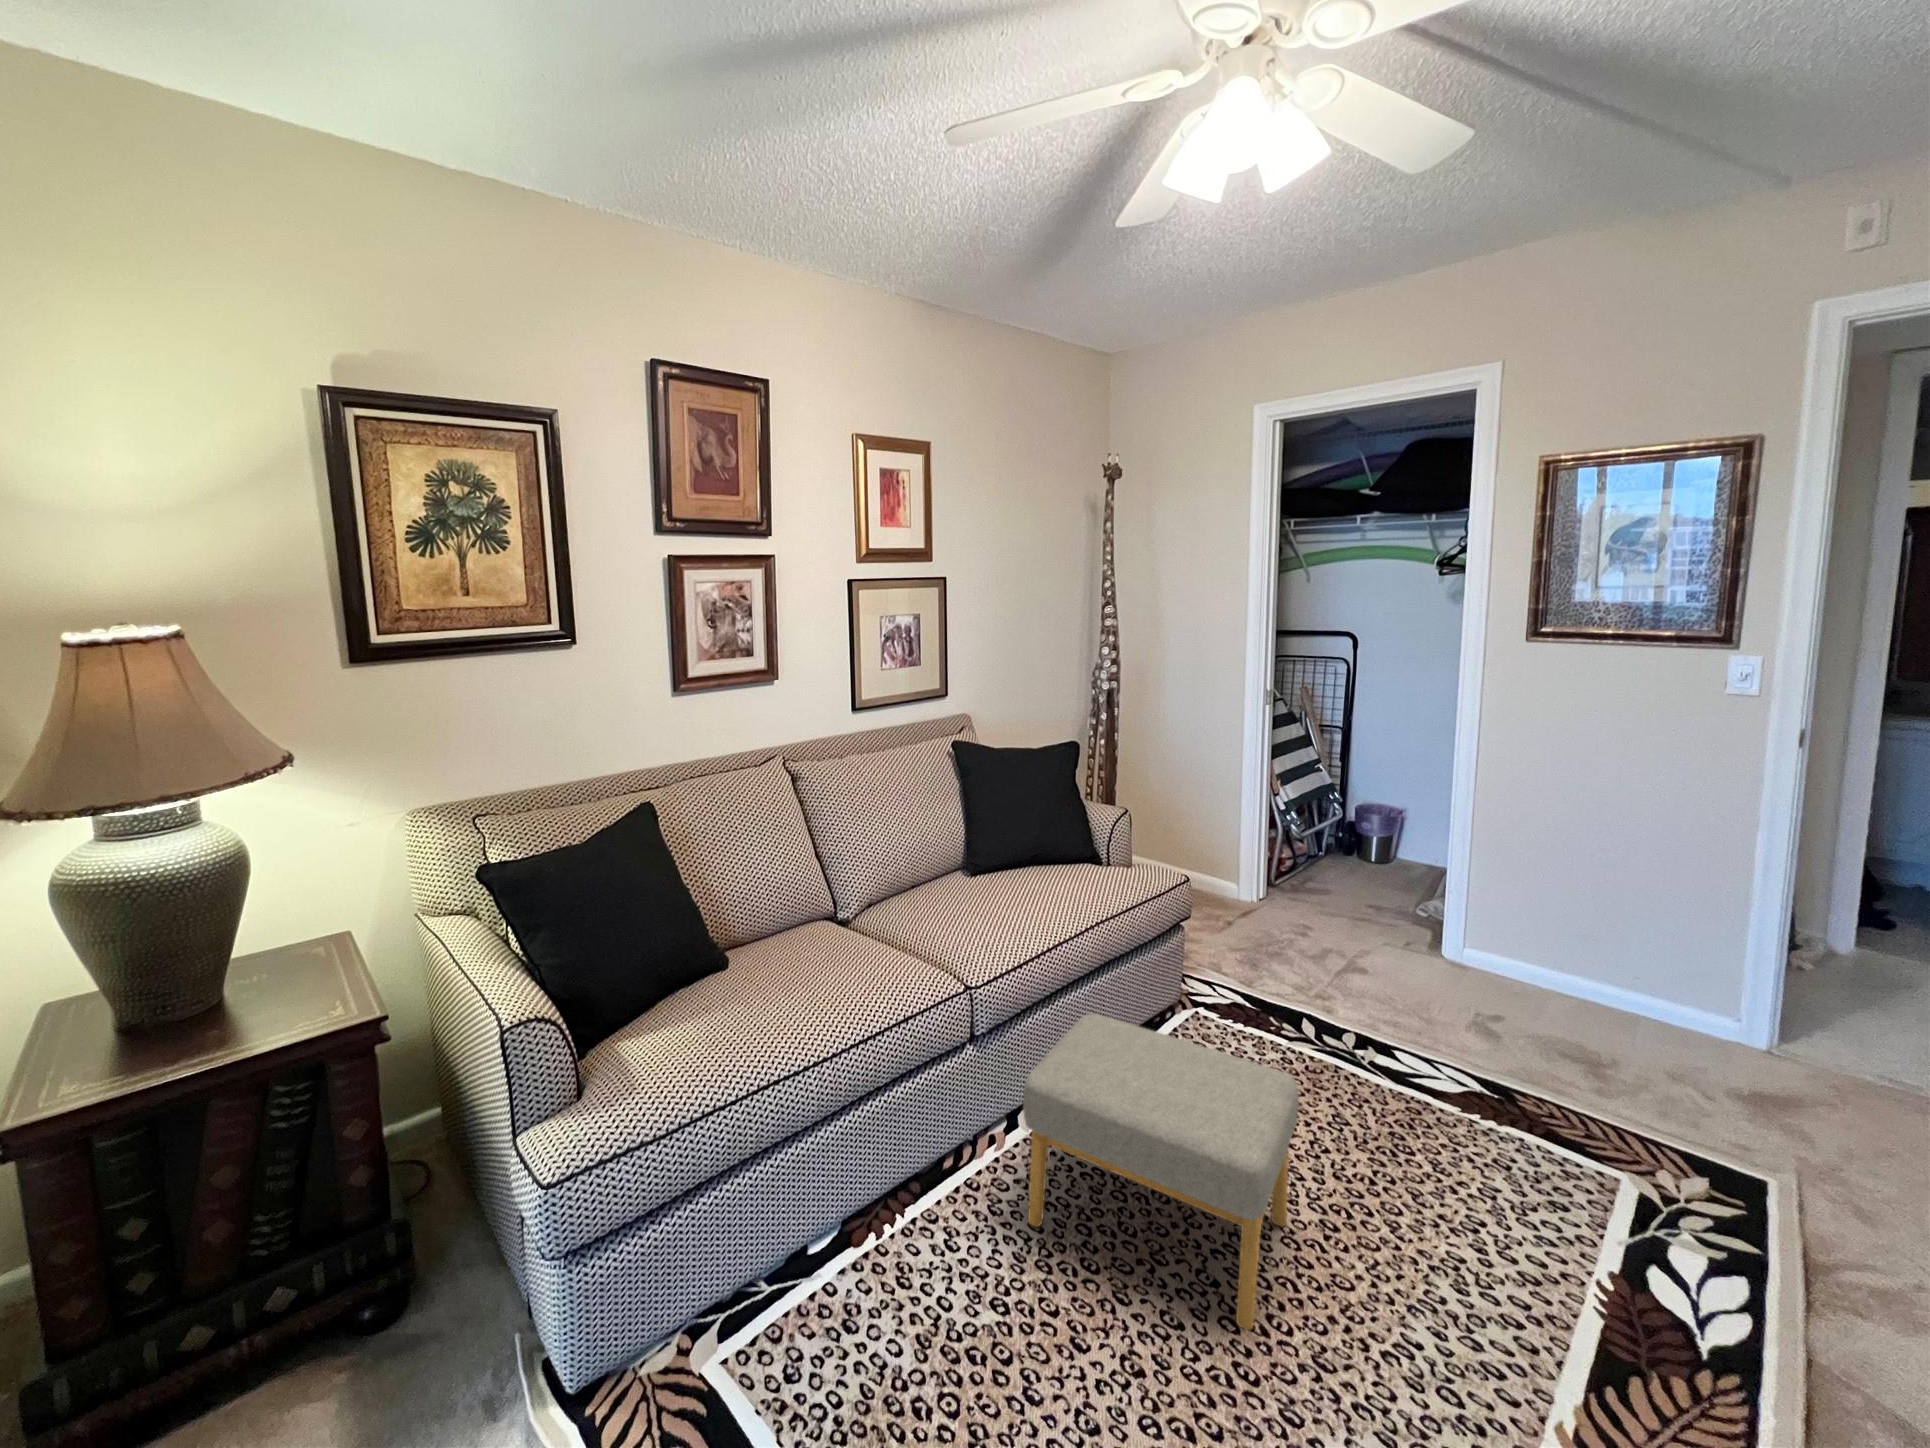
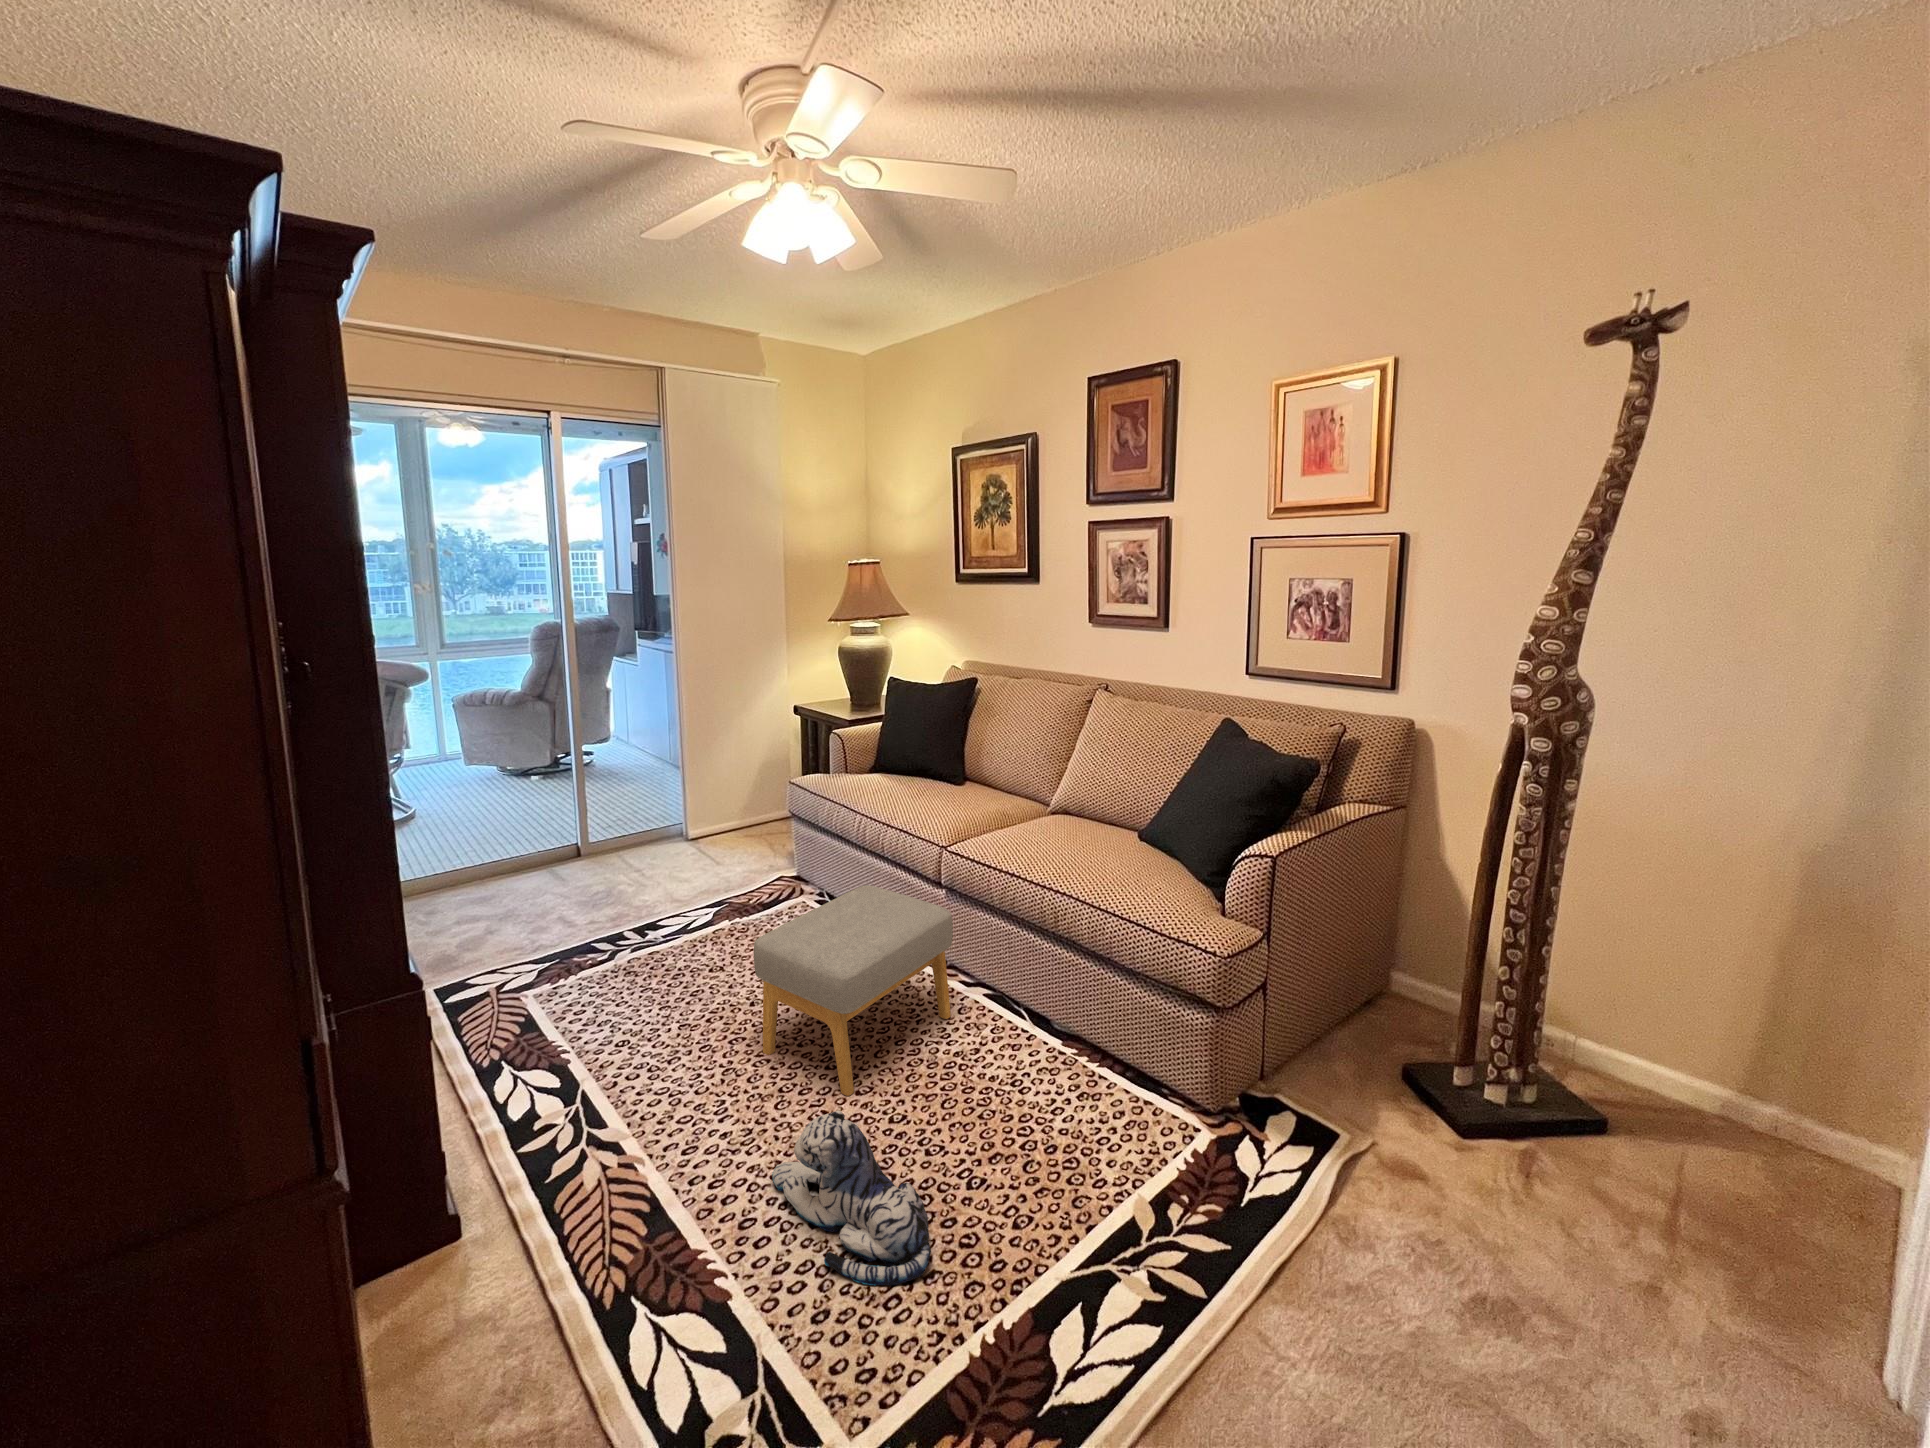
plush toy: none [1404,1110,1522,1260] -> present [772,1110,931,1285]

